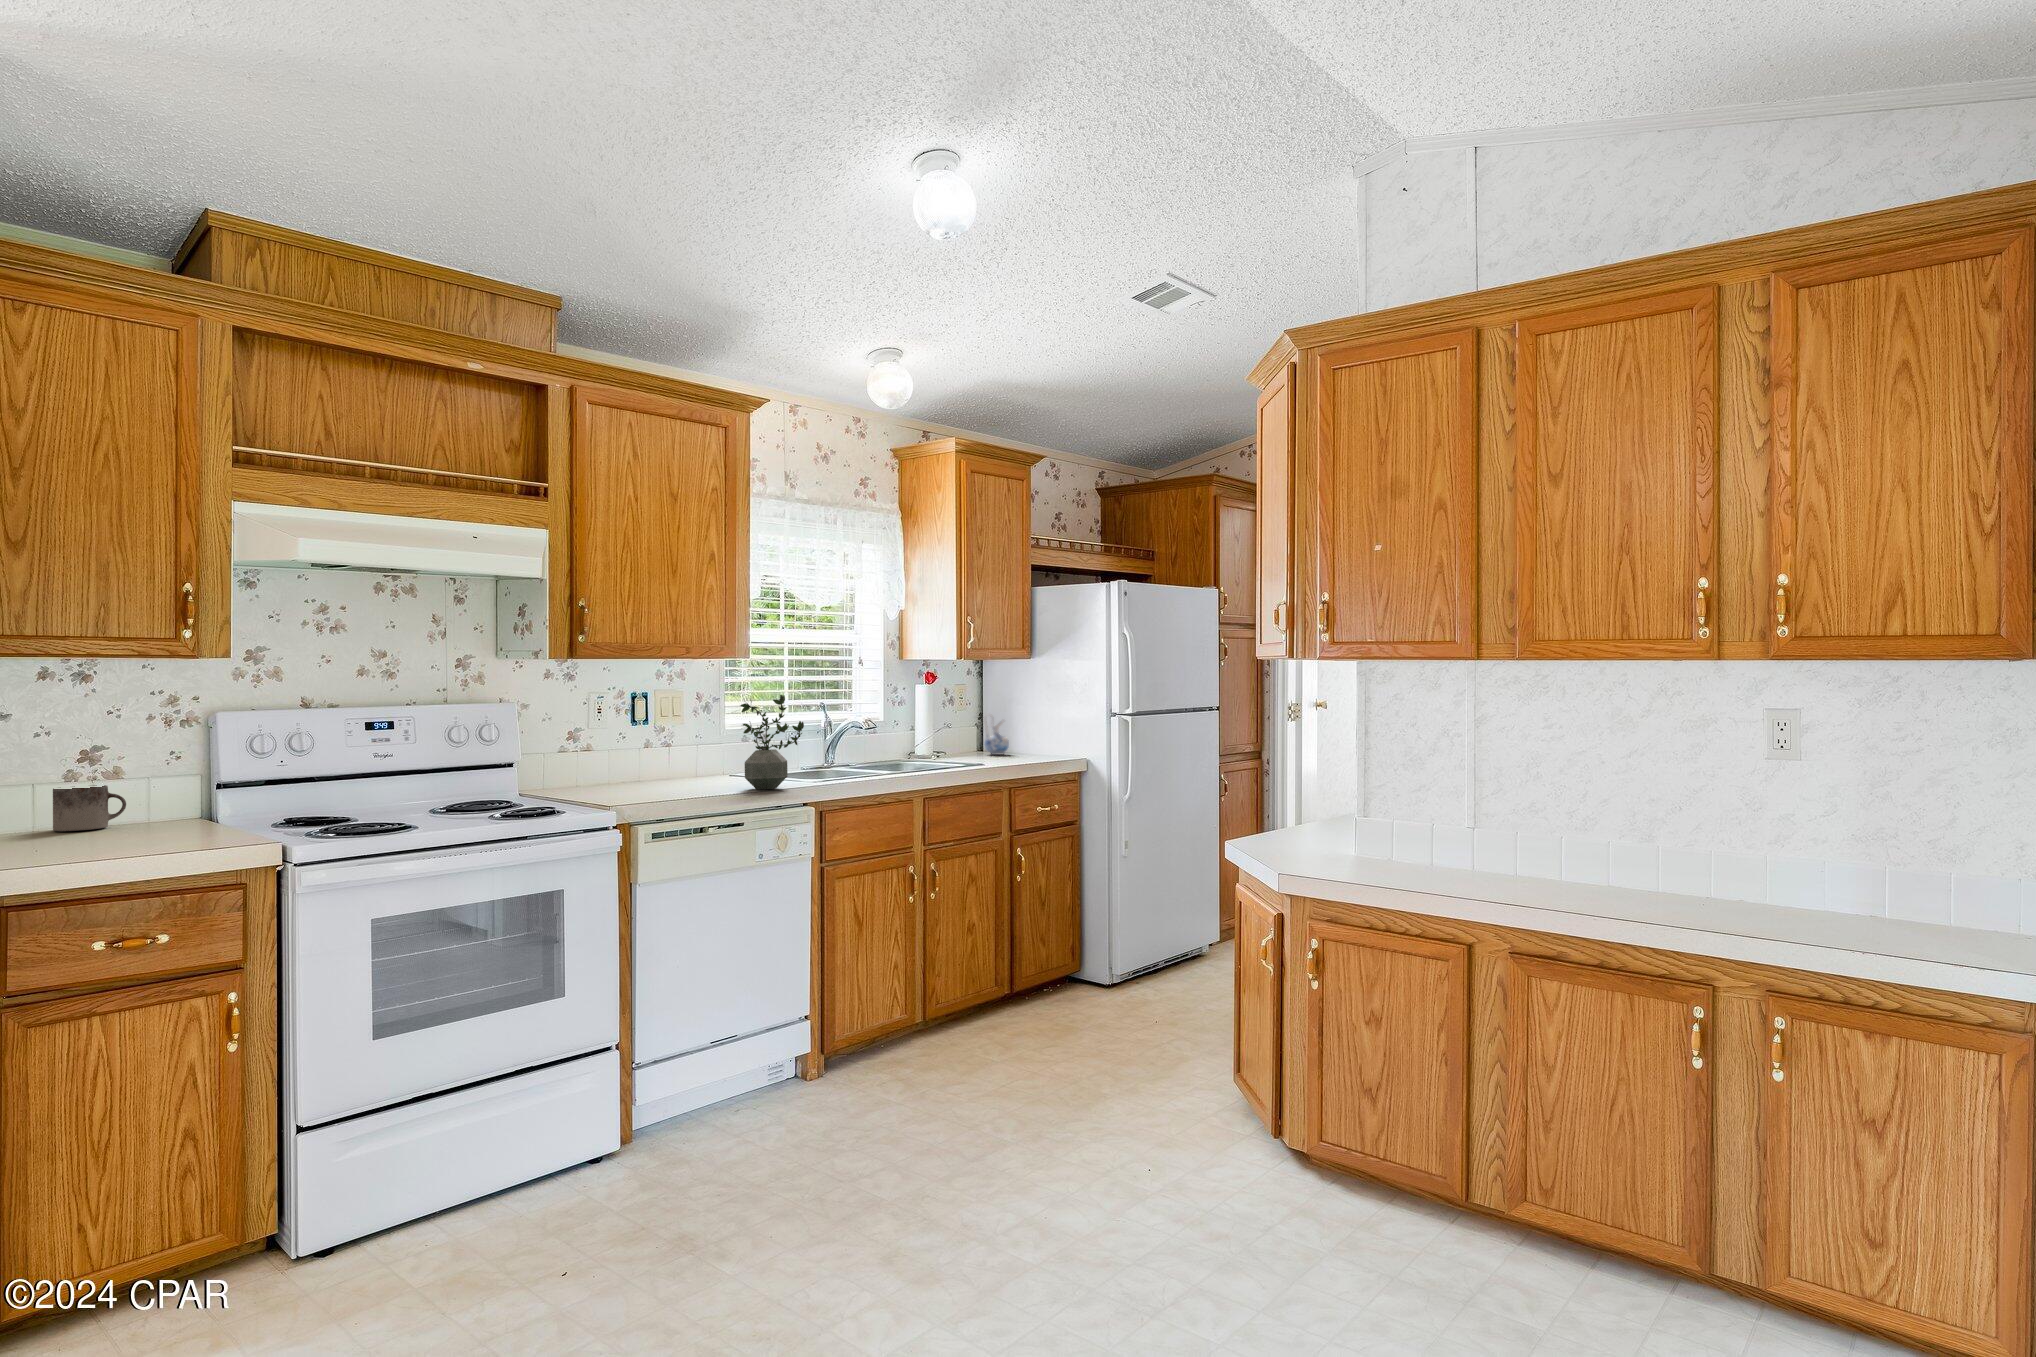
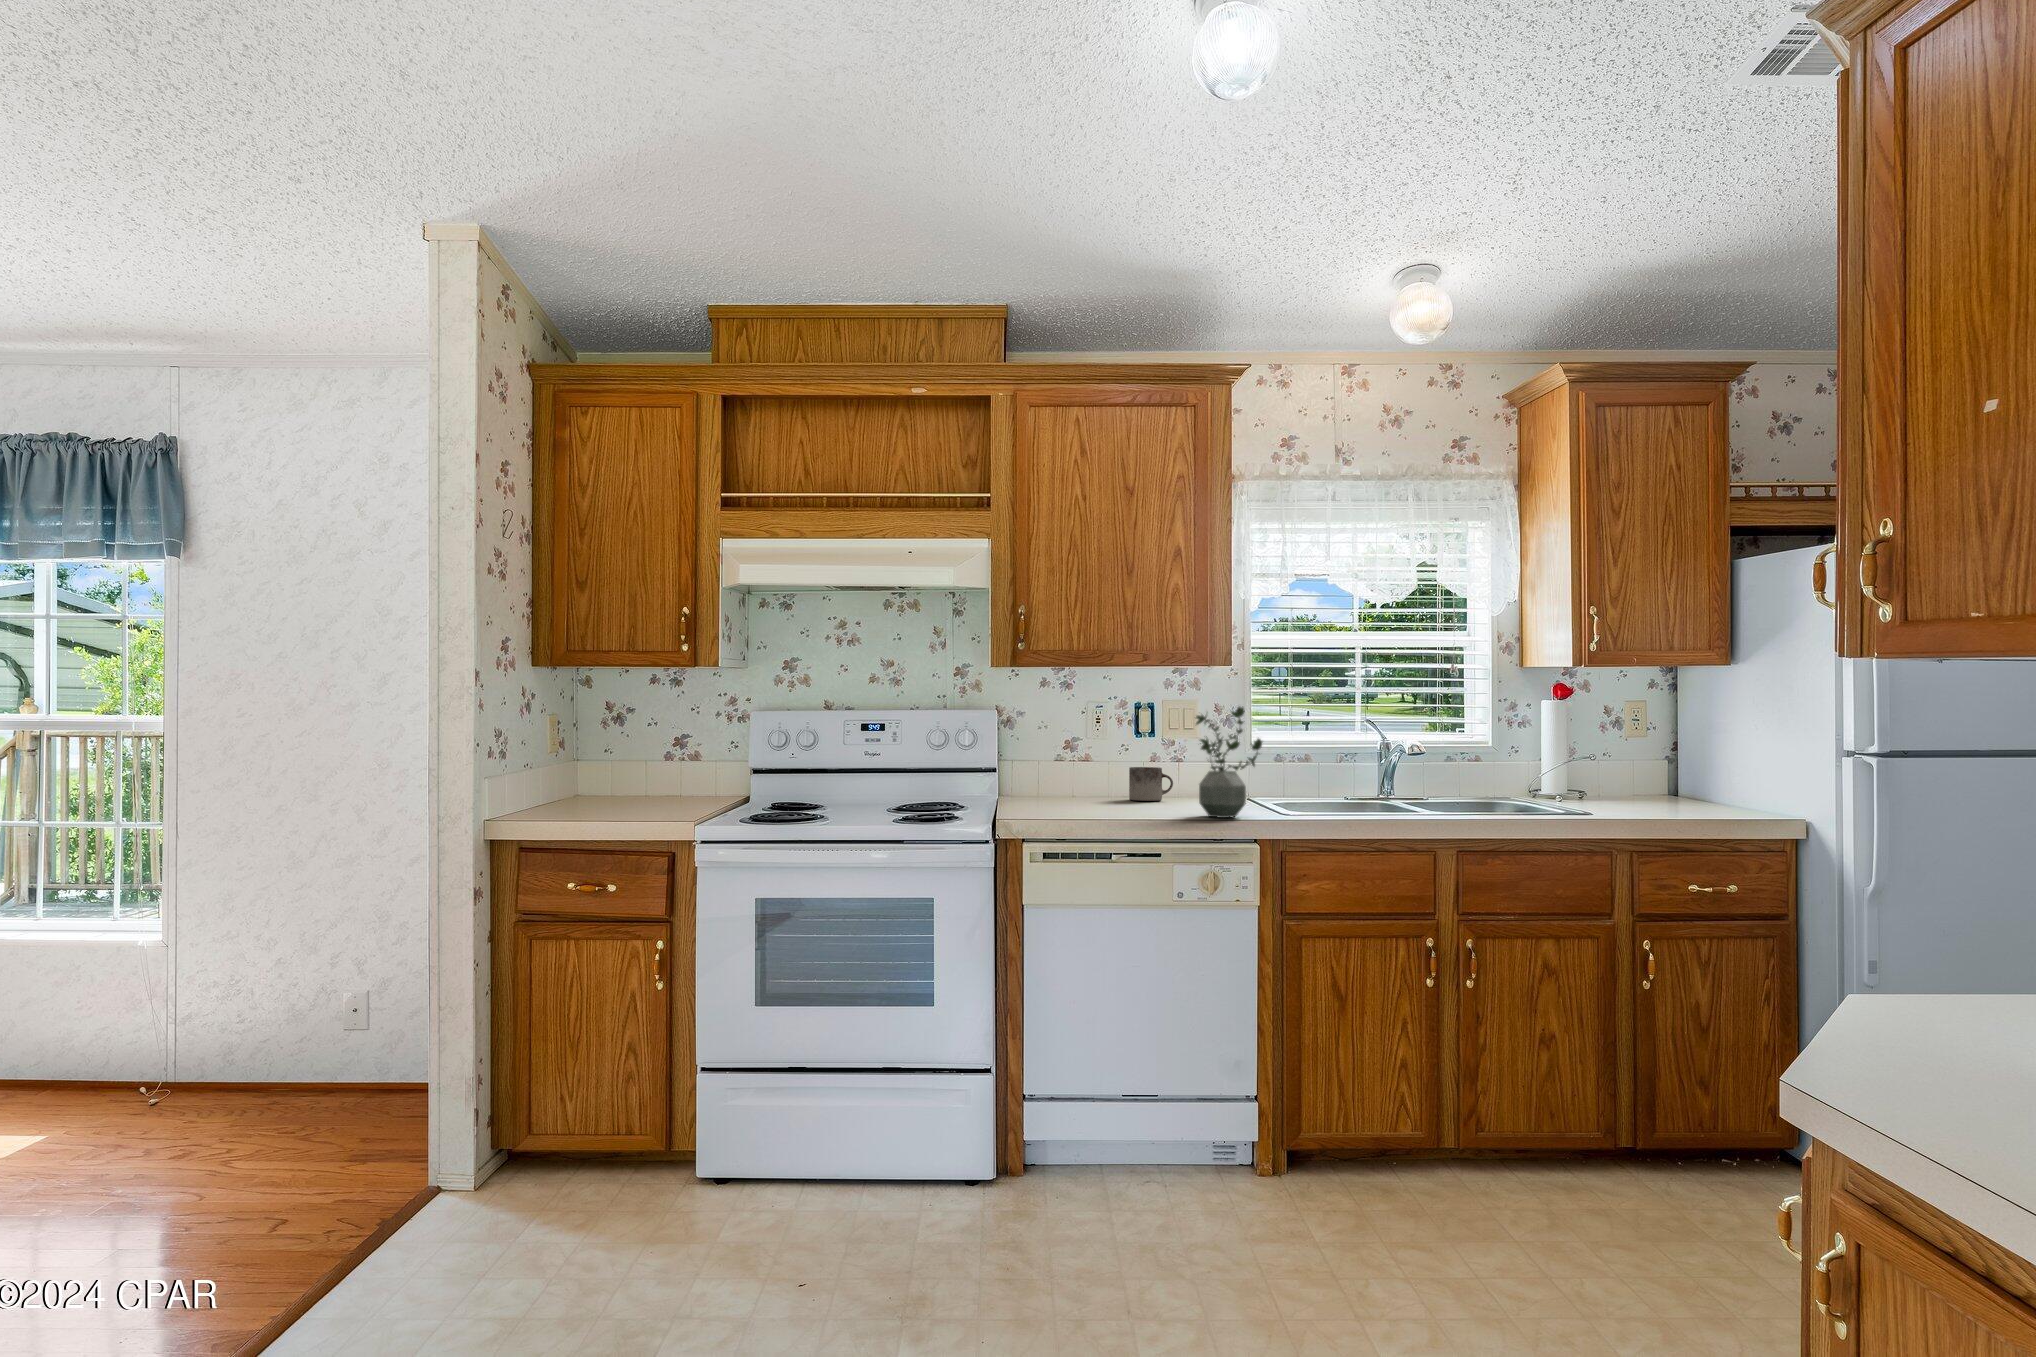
ceramic pitcher: present [984,714,1009,755] -> none [1661,745,1703,805]
mug: present [53,785,126,831] -> present [1129,767,1173,801]

